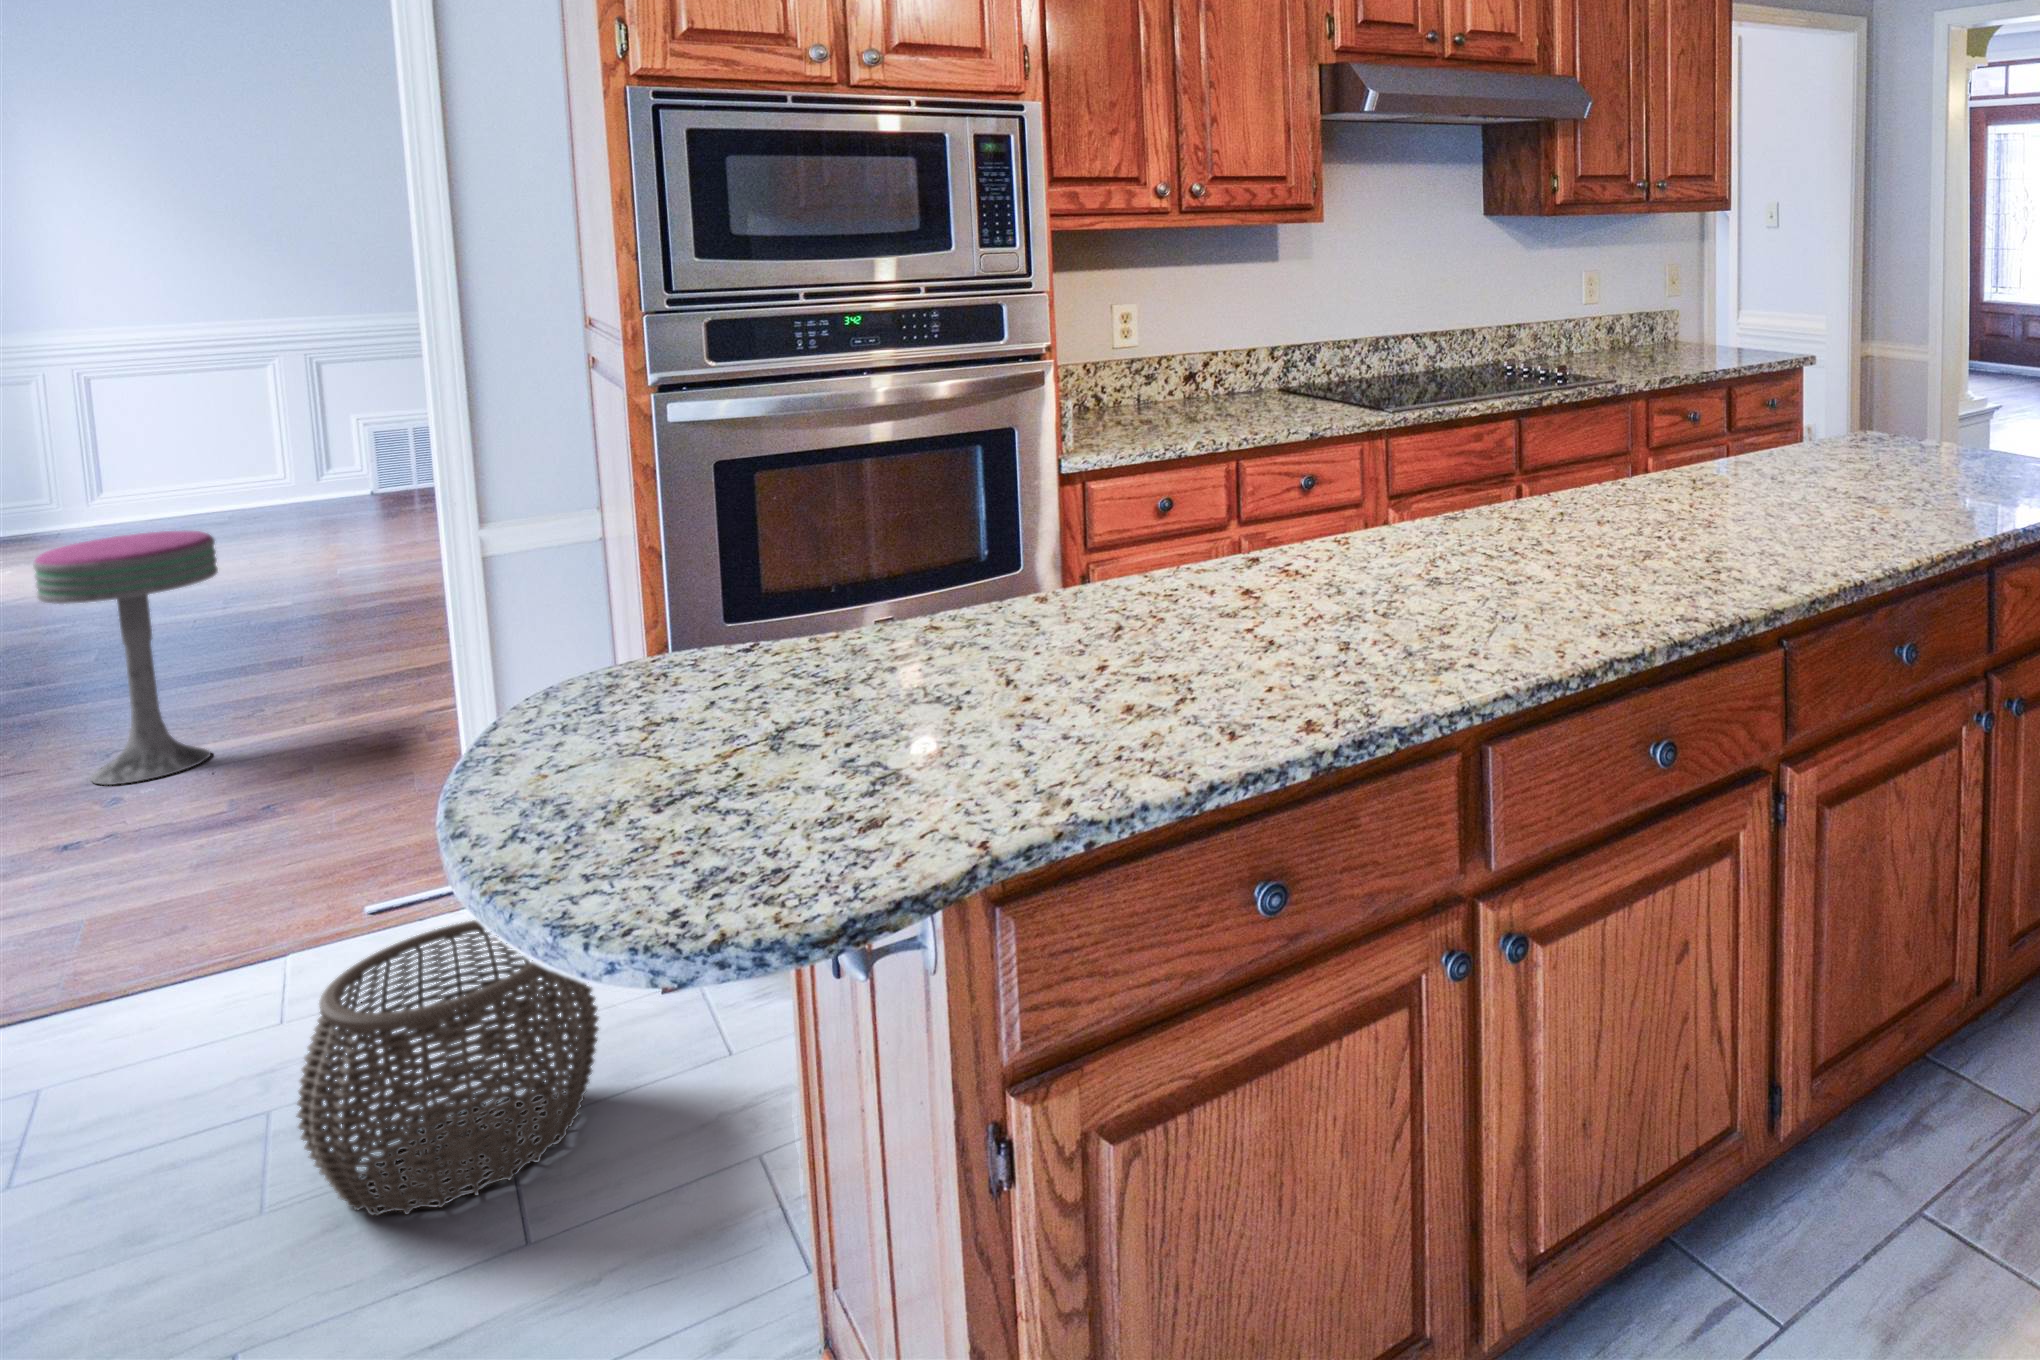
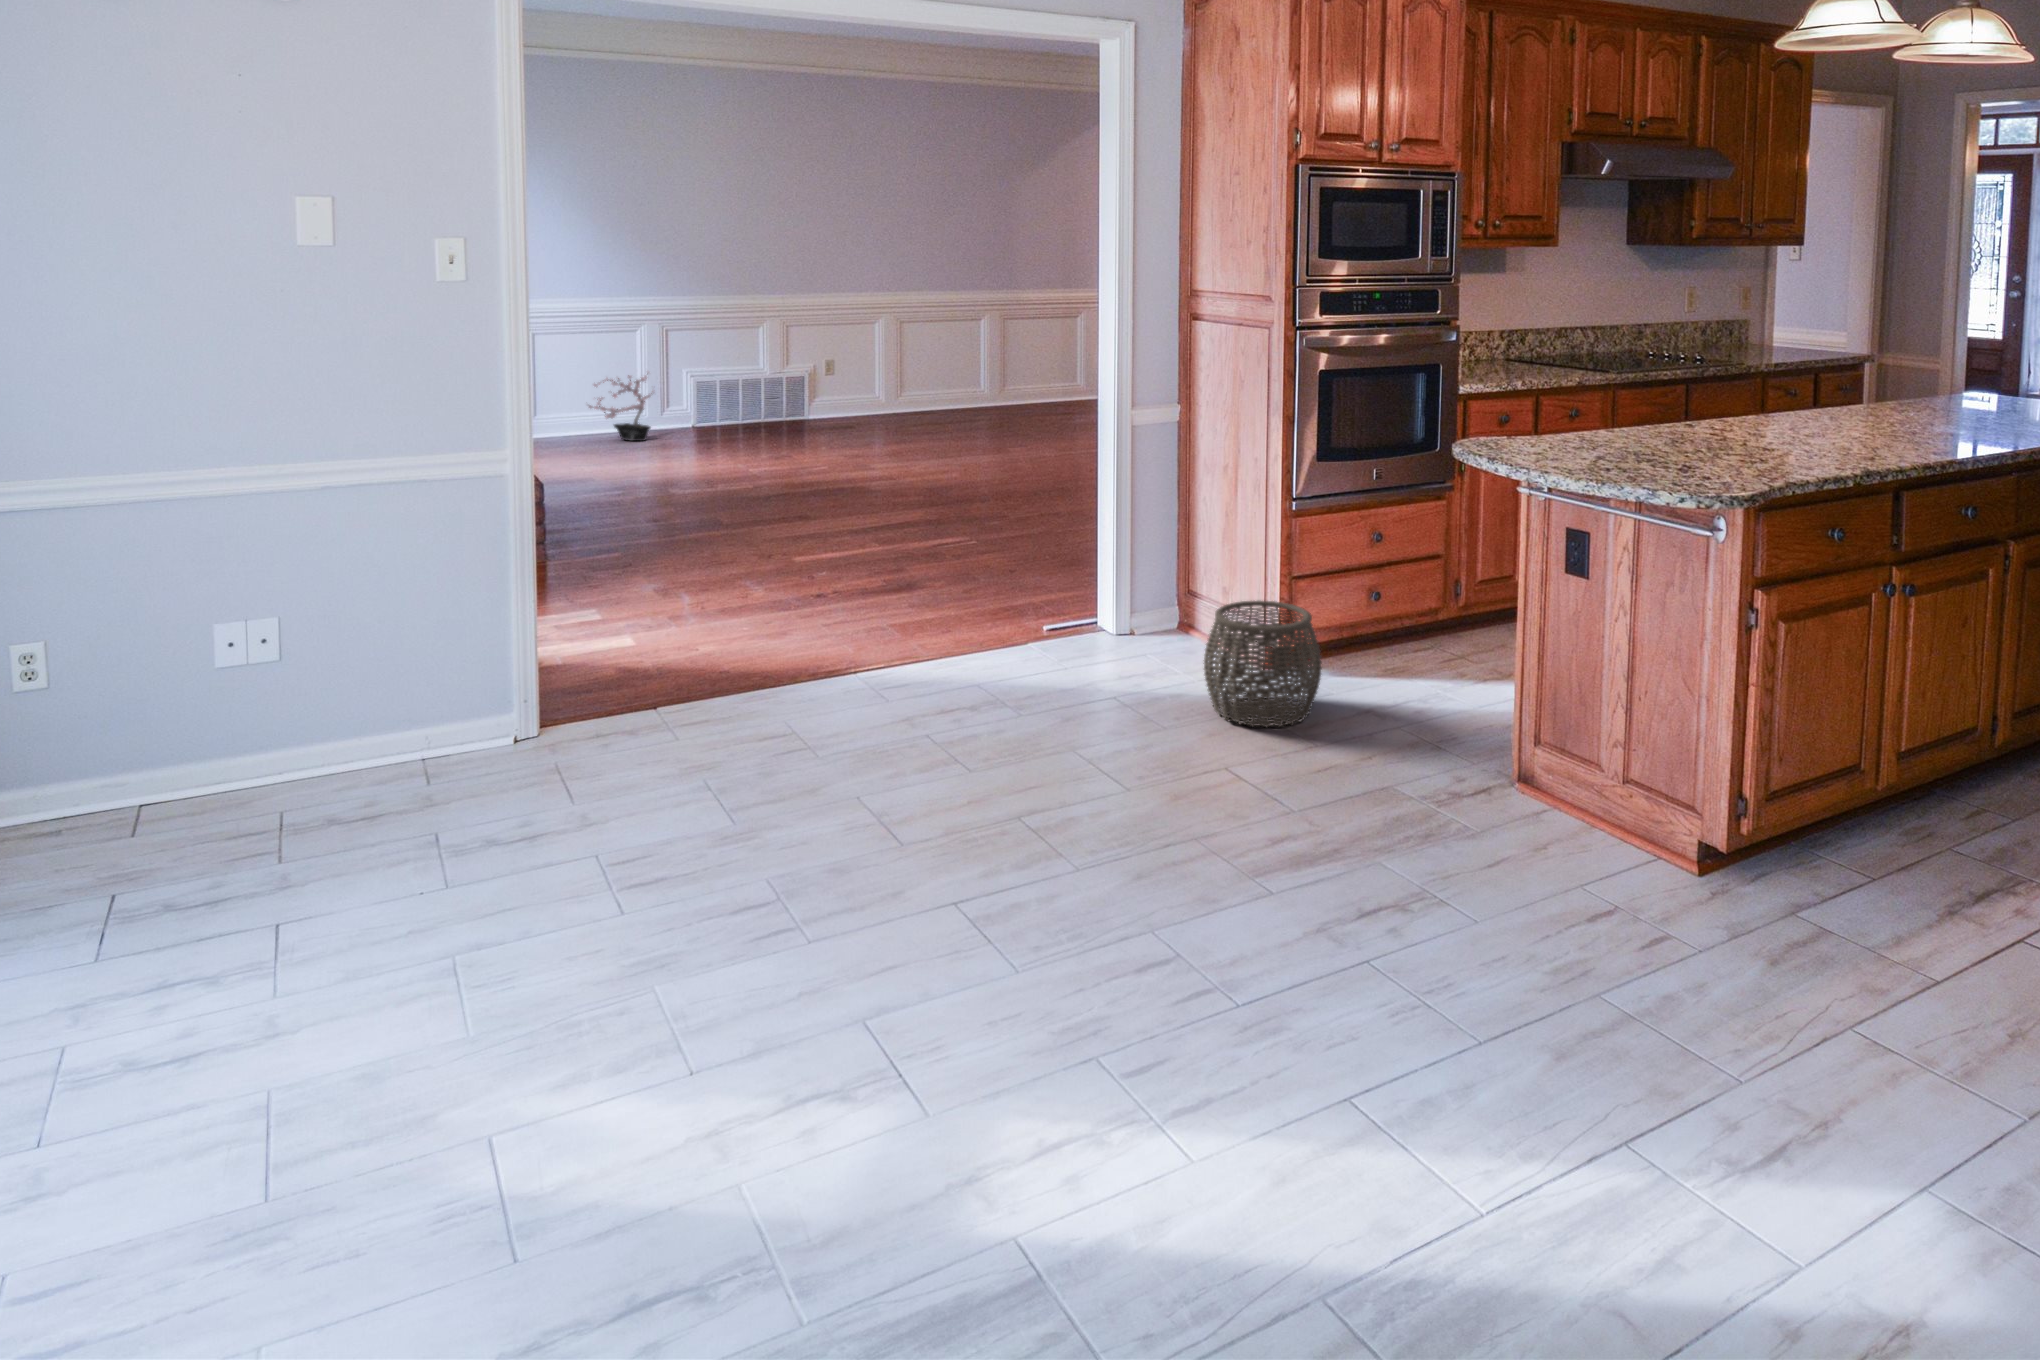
potted plant: none [148,426,281,530] -> present [589,375,653,441]
bar stool: present [33,530,218,785] -> none [777,418,855,567]

